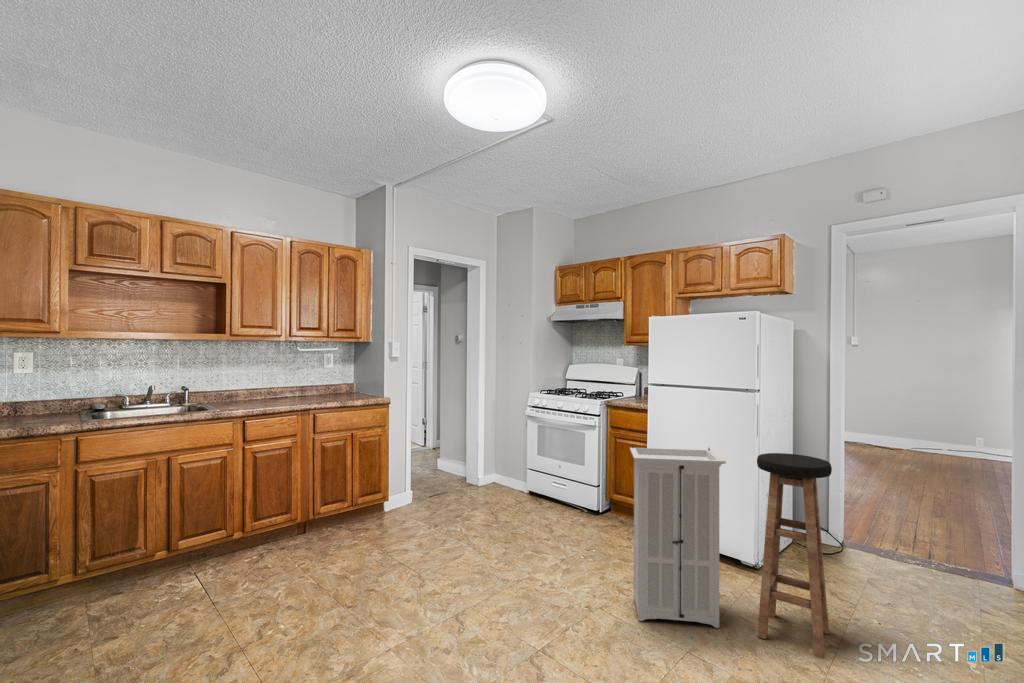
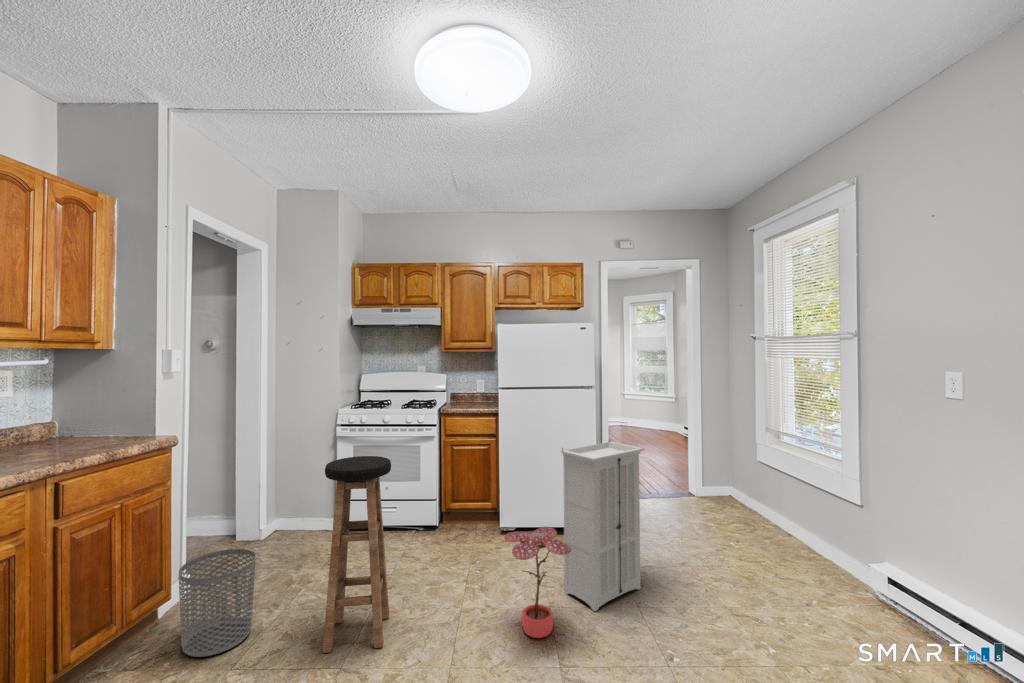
bar stool: present [757,453,832,658] -> present [322,456,391,653]
waste bin: none [377,475,420,537] -> present [179,549,256,657]
potted plant: none [535,513,601,615] -> present [504,527,571,638]

